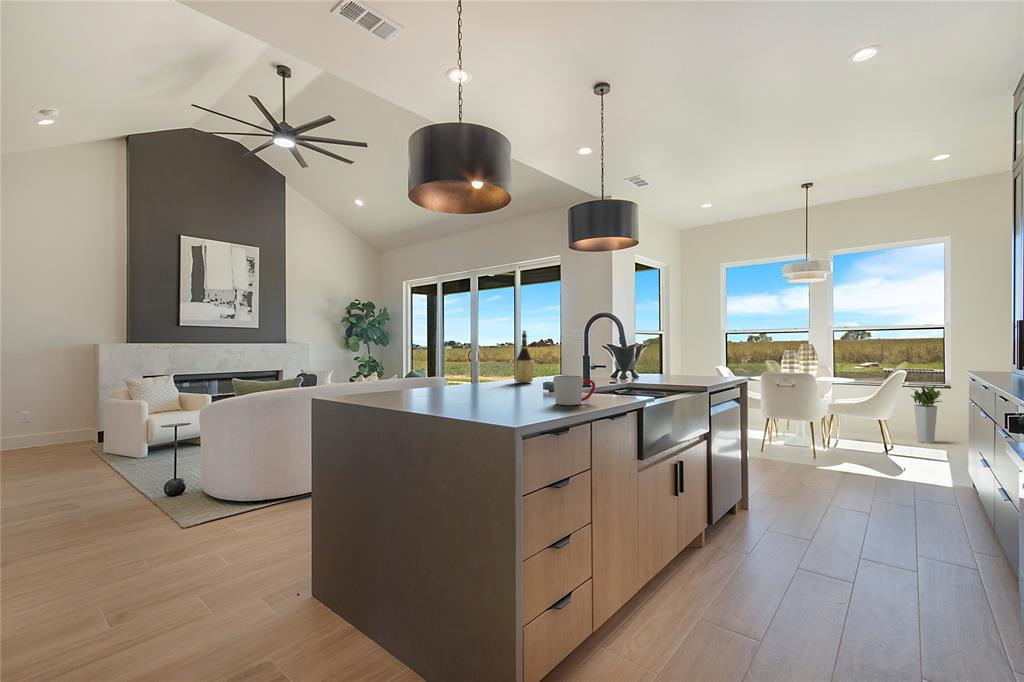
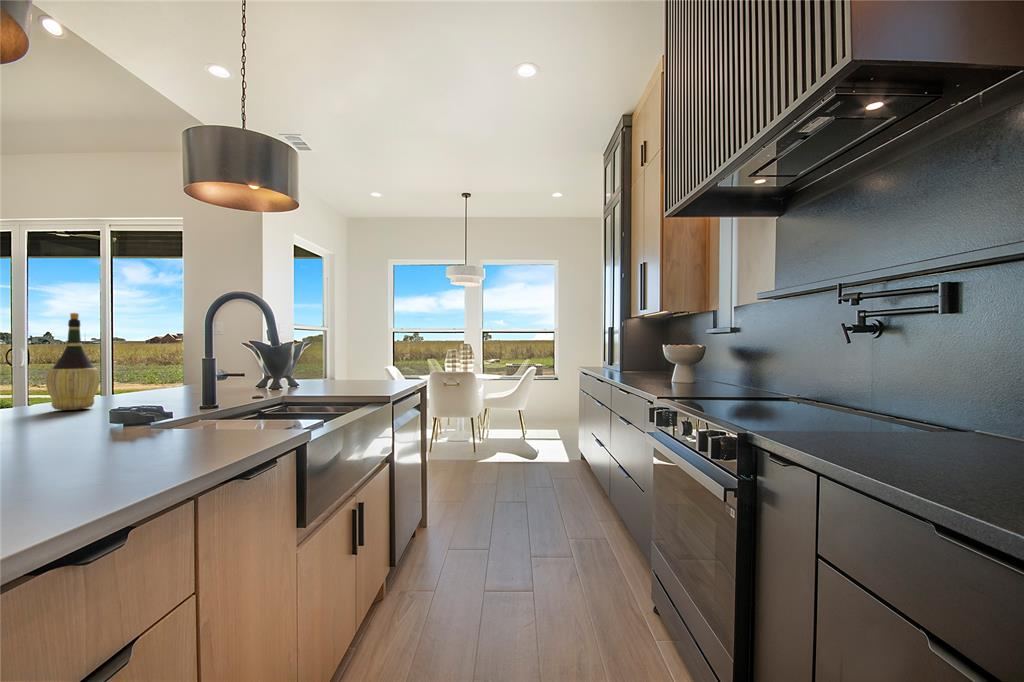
mug: present [553,376,595,405] -> none [103,399,212,466]
planter: present [911,385,942,443] -> none [534,377,555,425]

